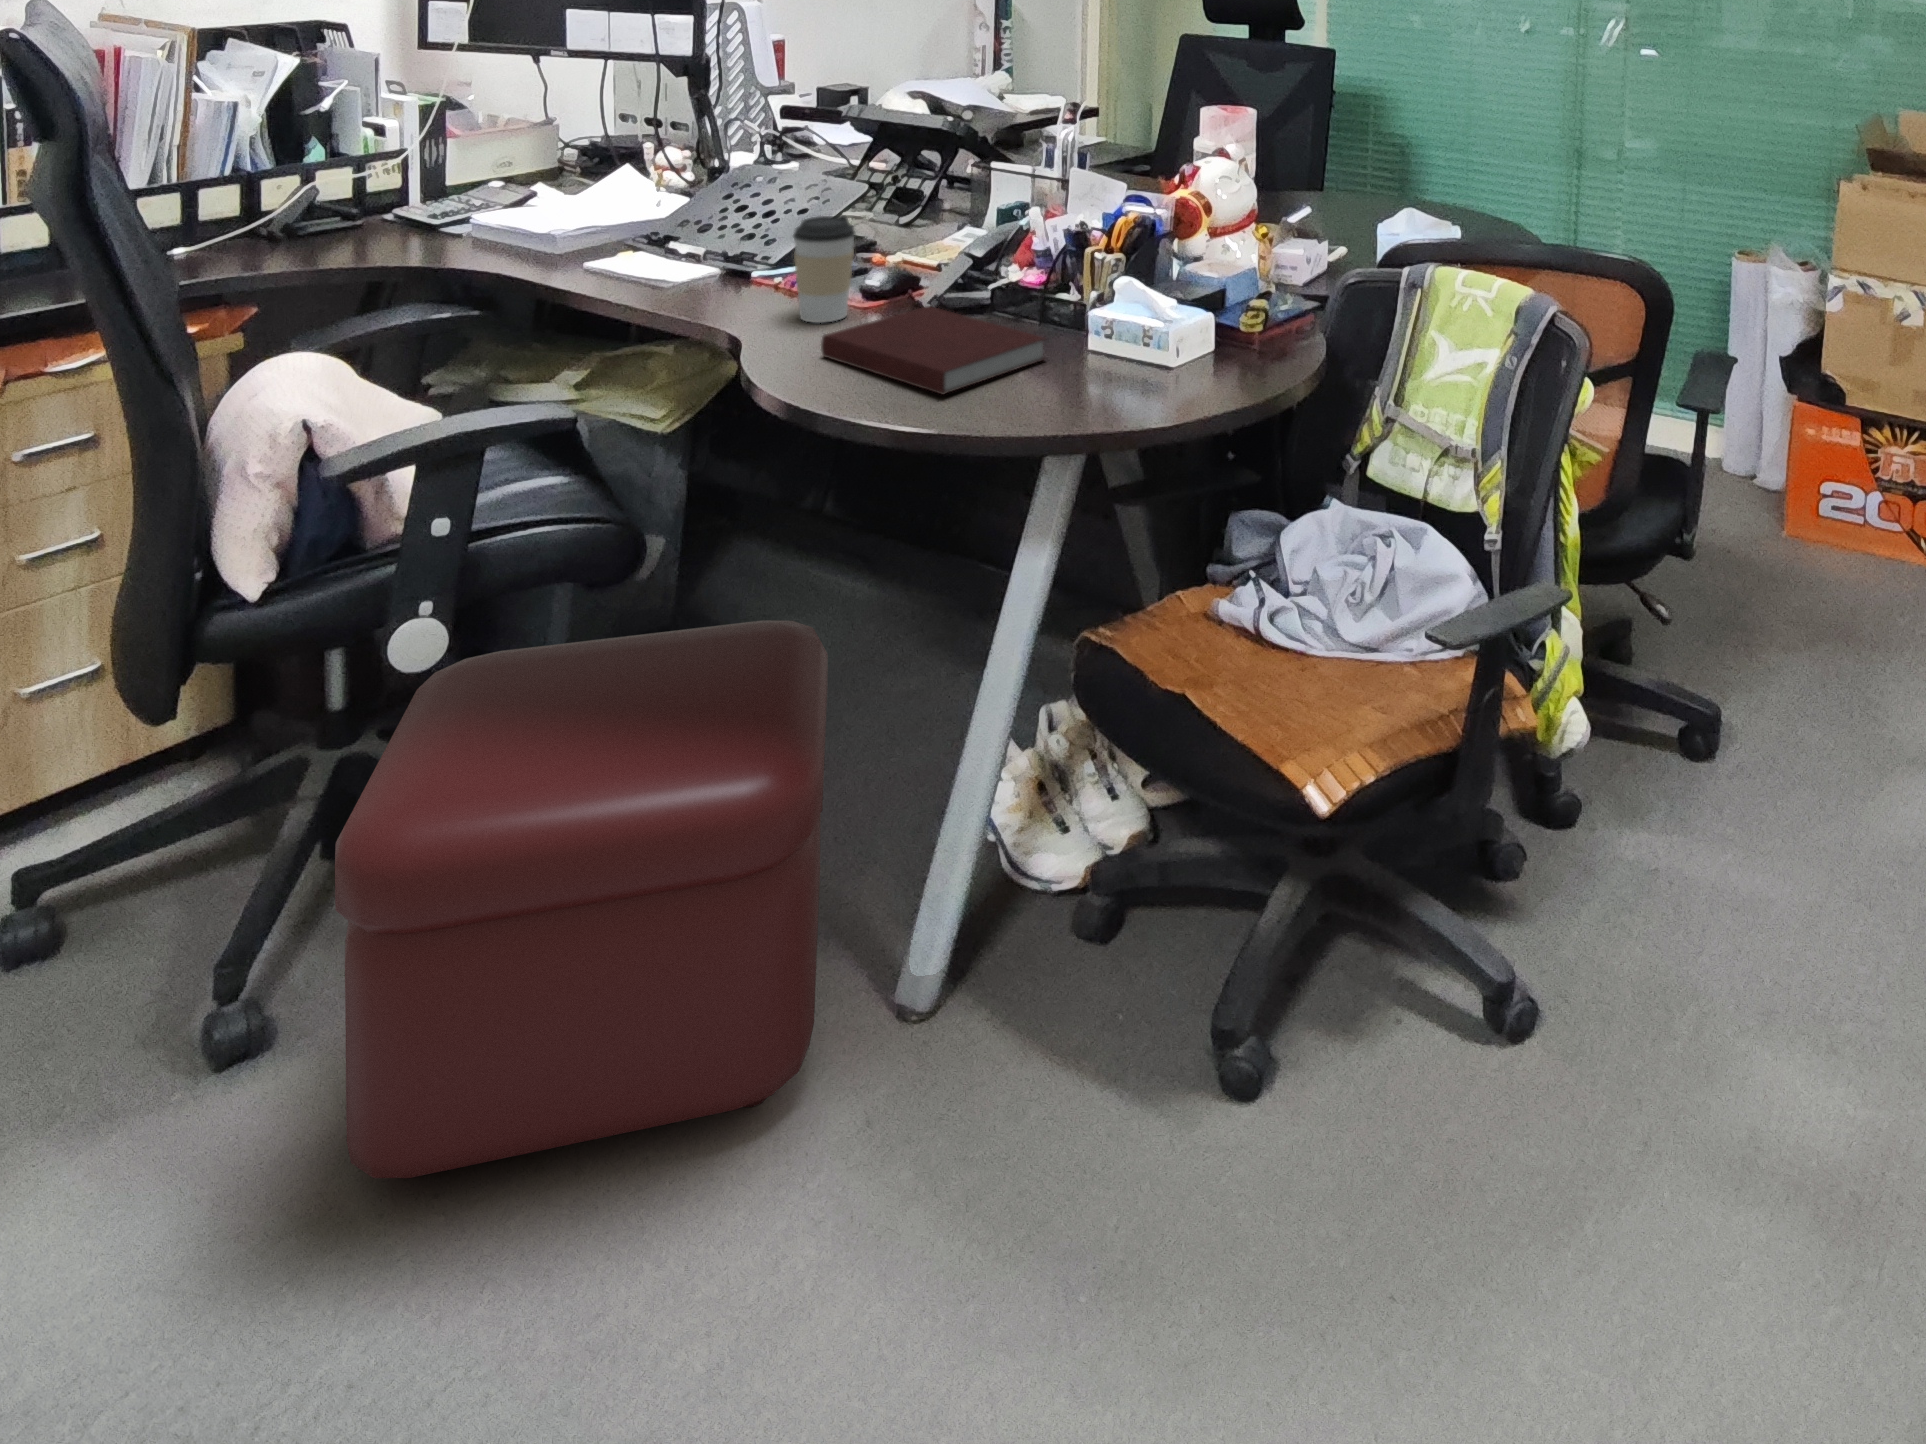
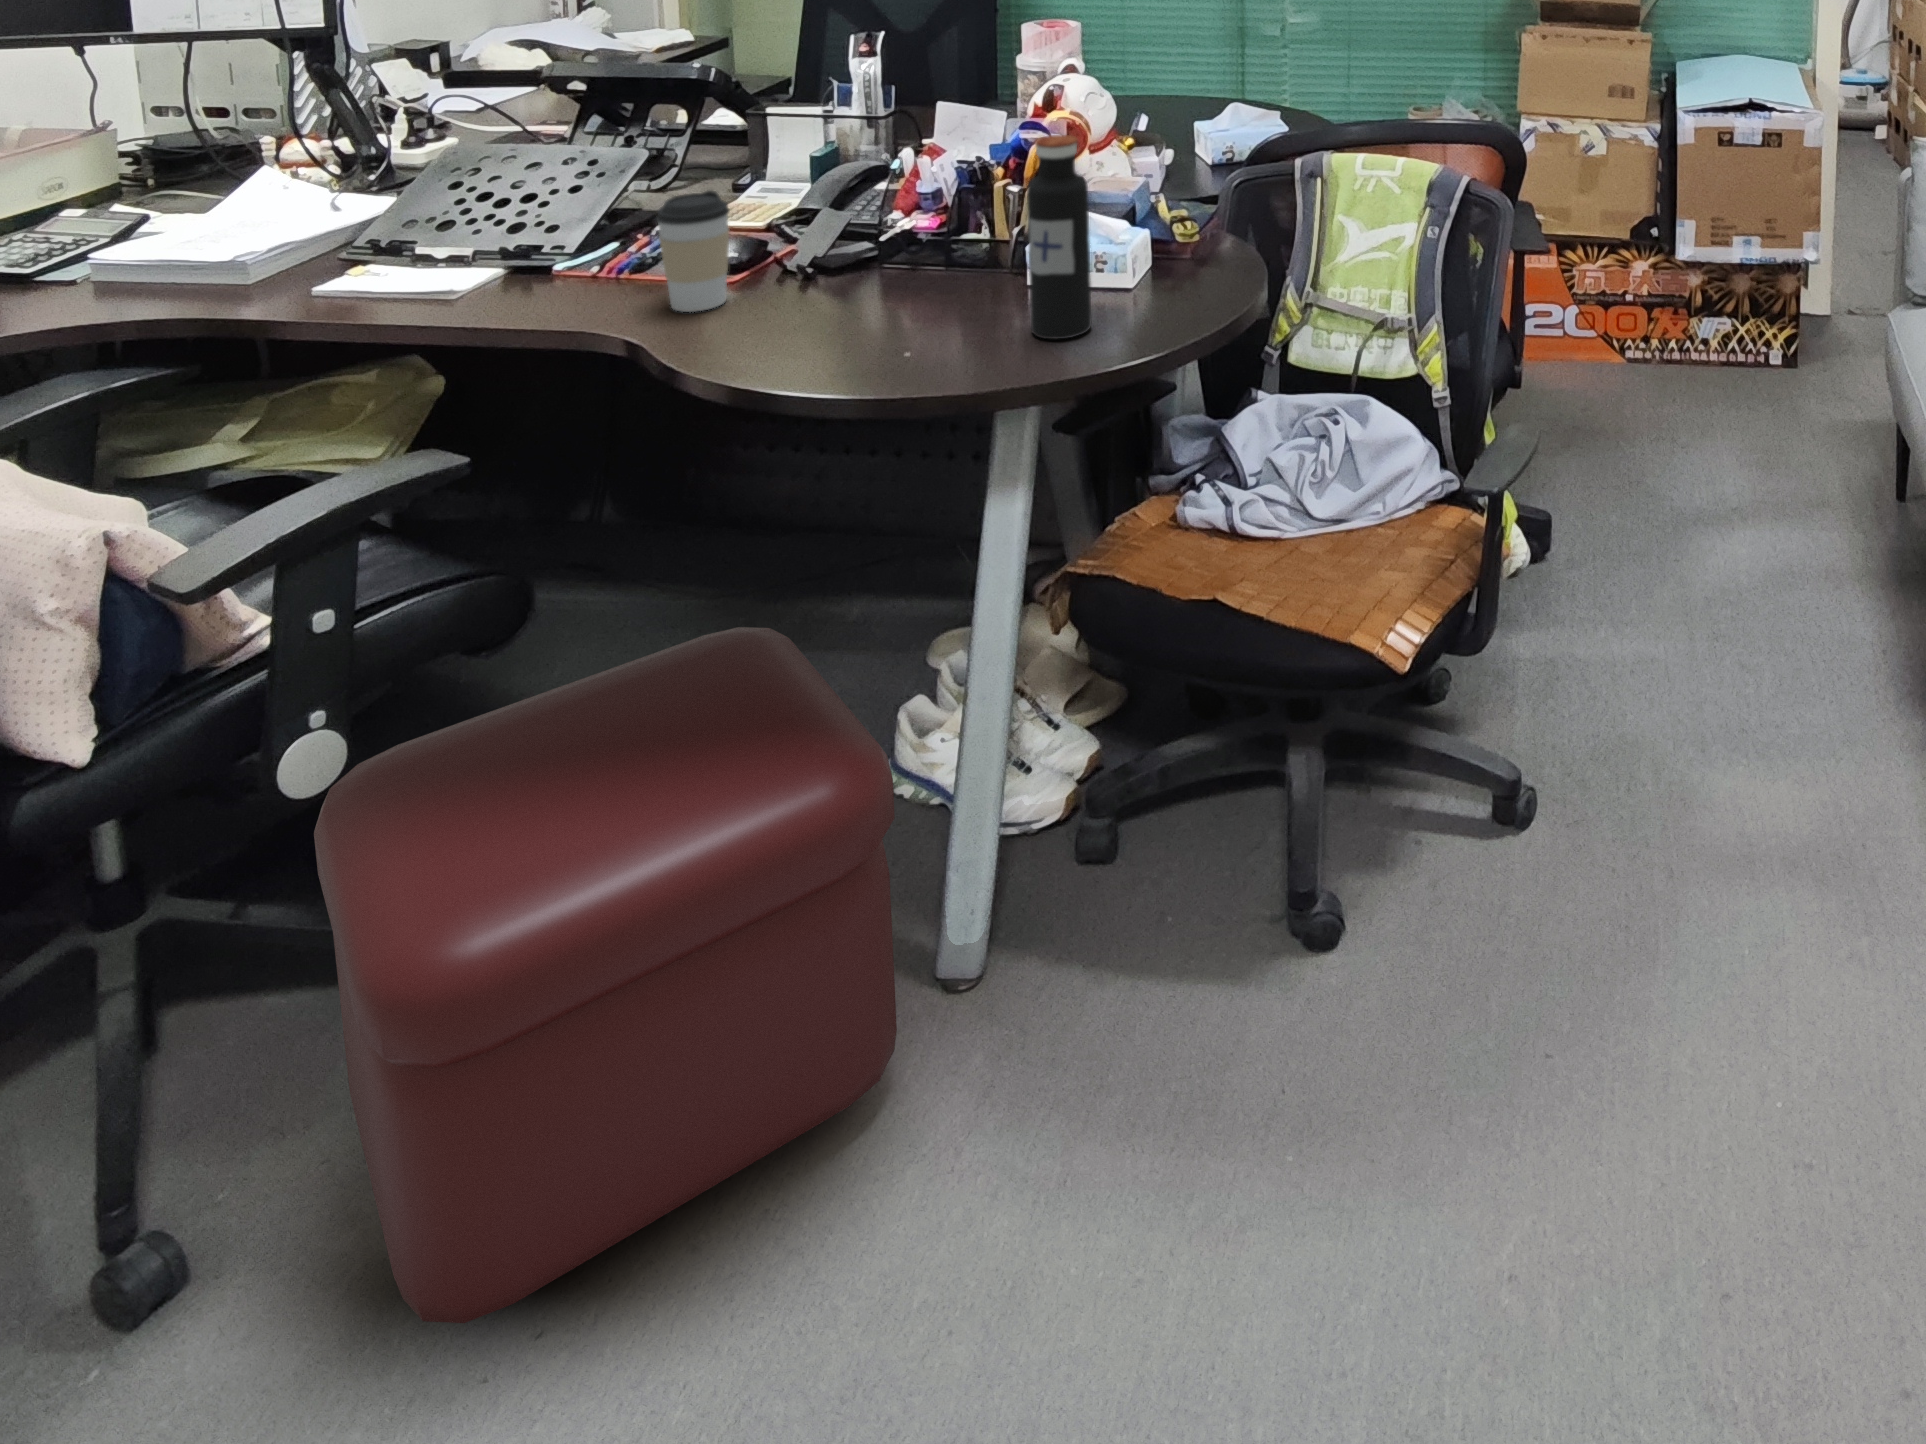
water bottle: none [1052,196,1114,400] -> present [1027,135,1092,339]
notebook: present [821,306,1045,394] -> none [744,273,995,358]

